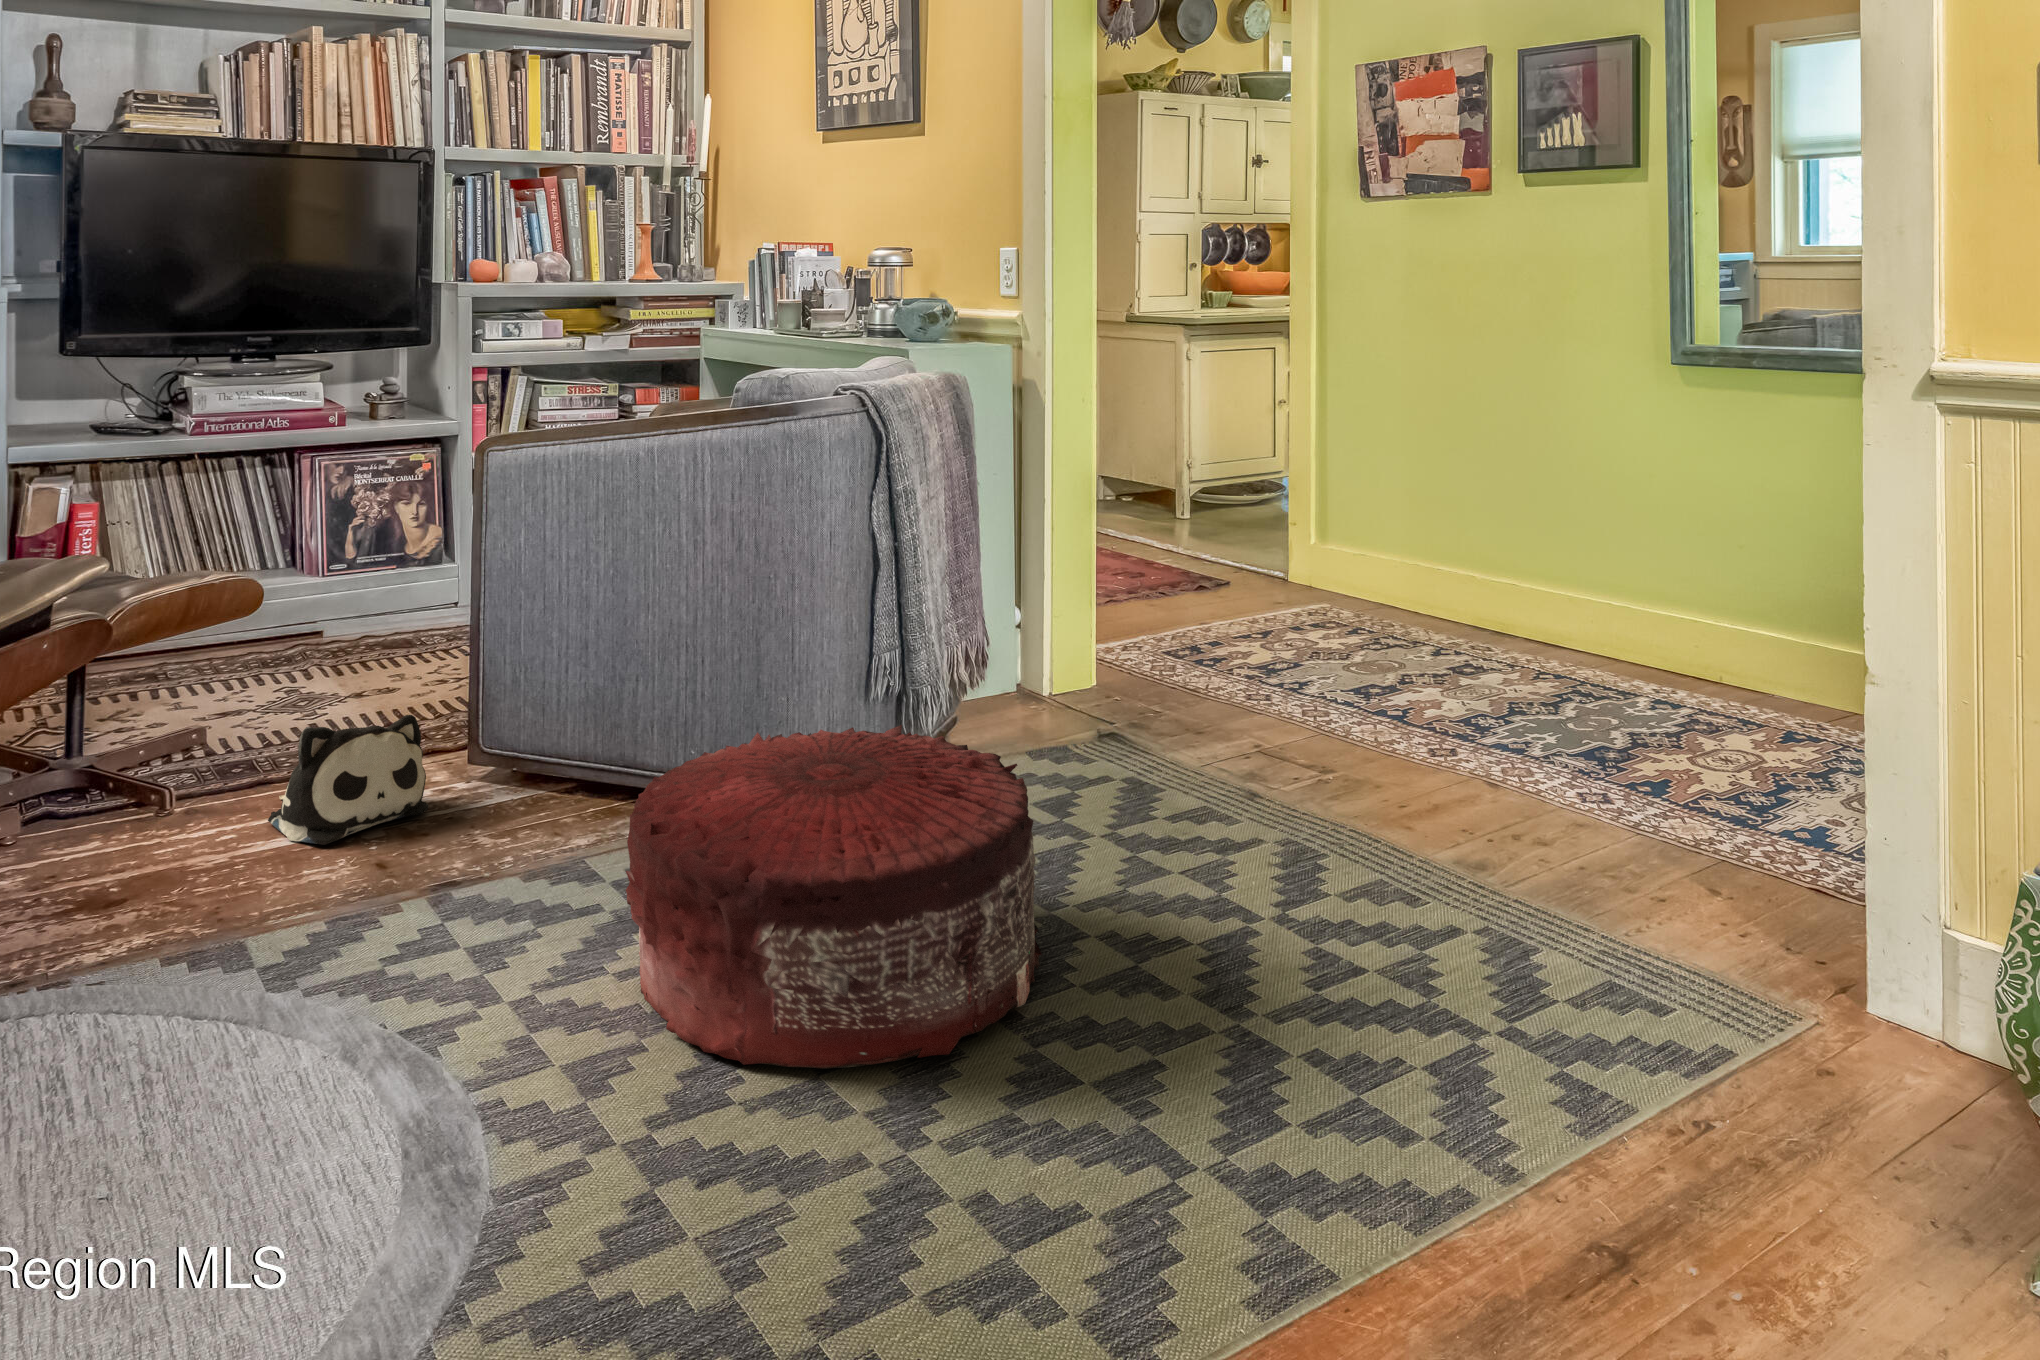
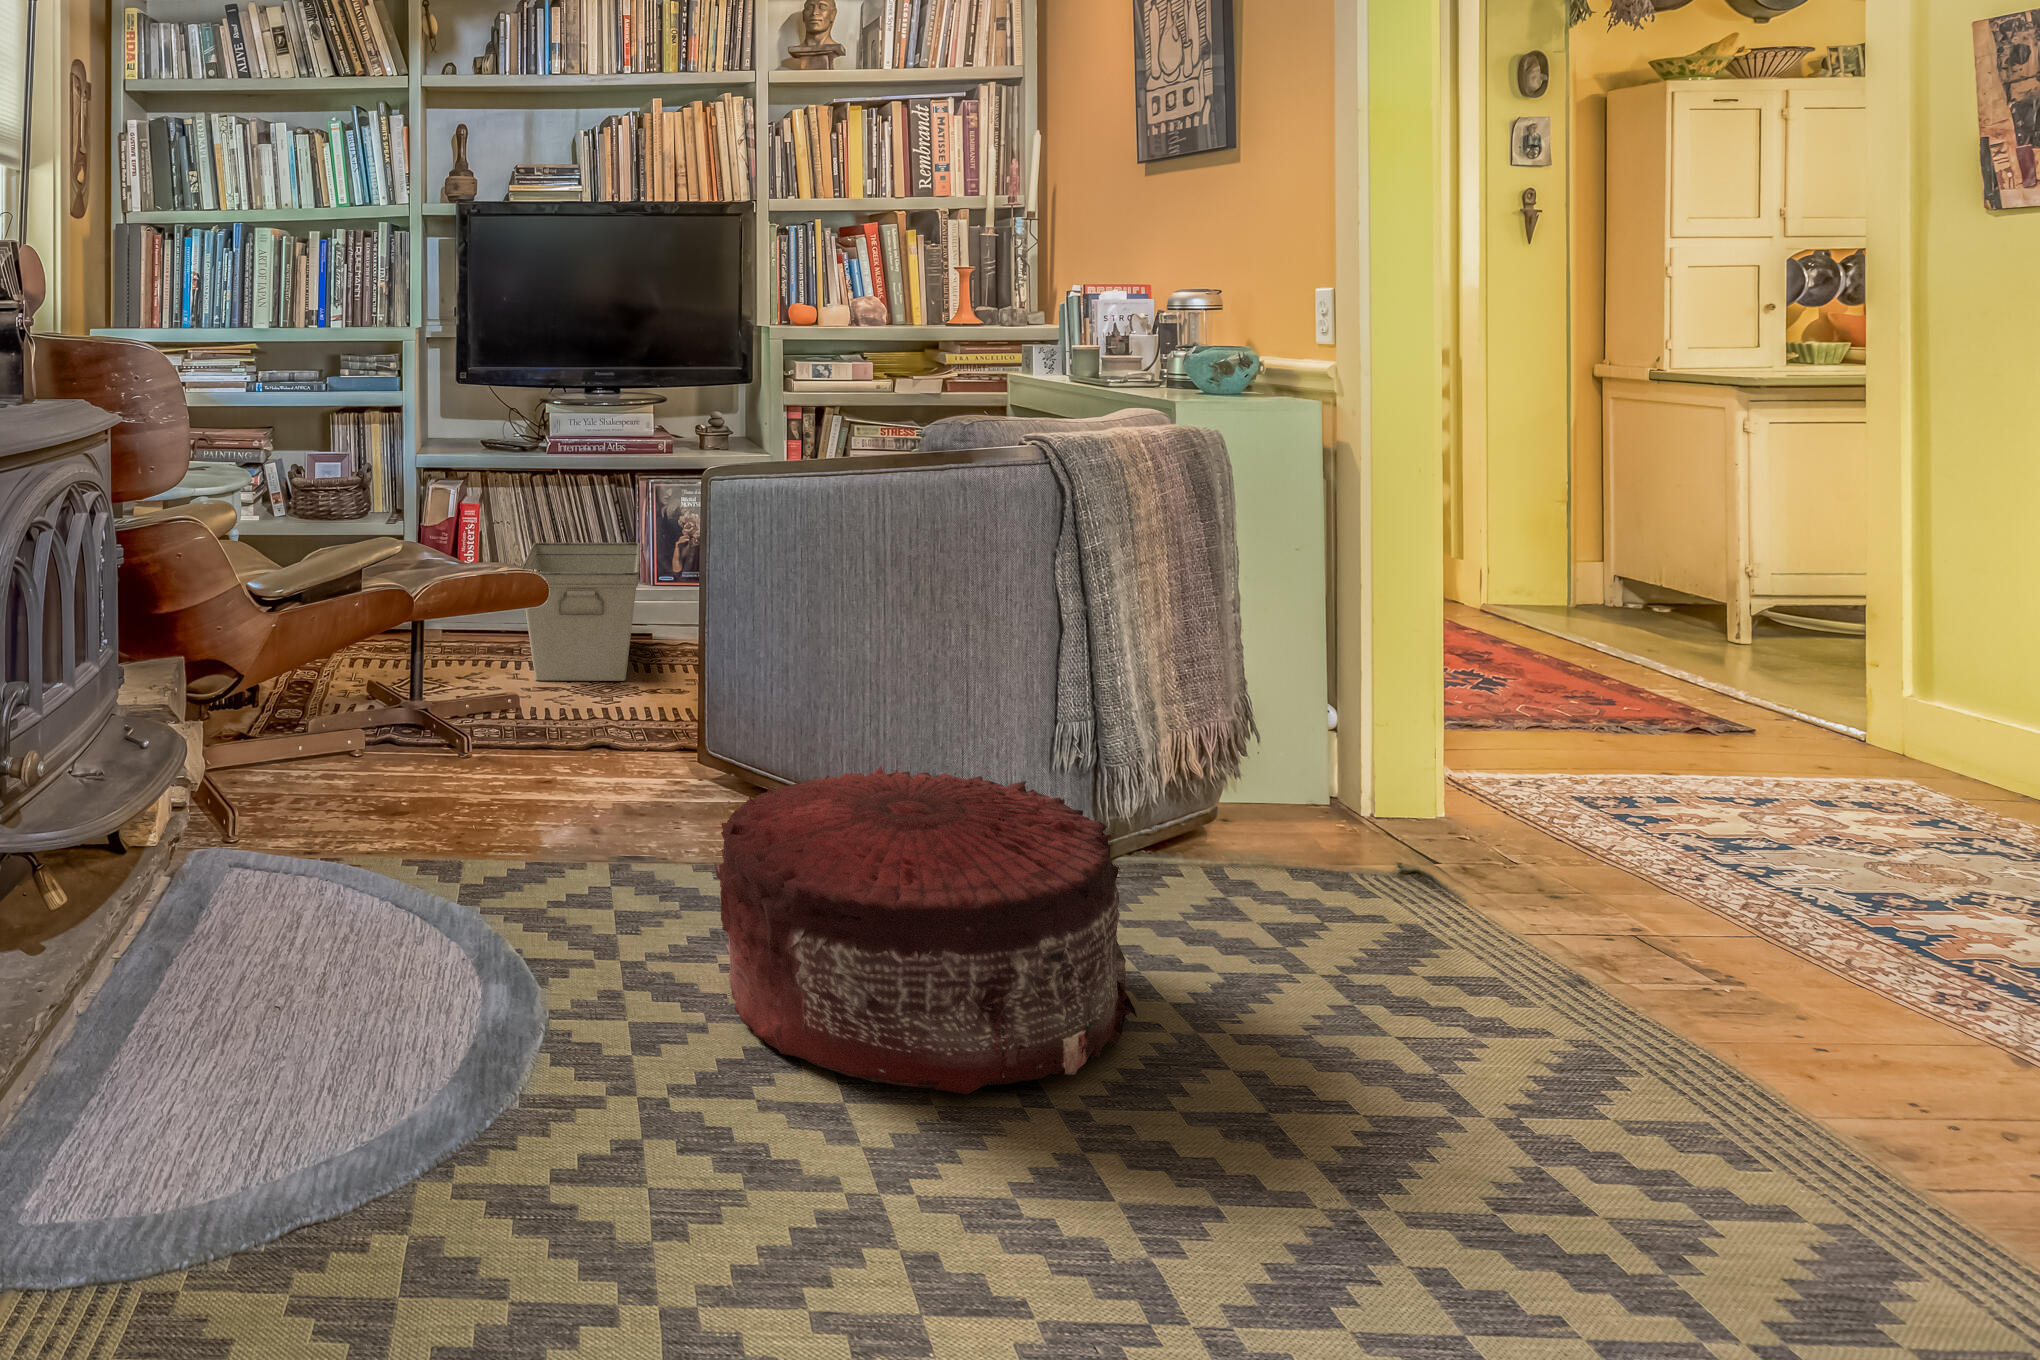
storage bin: none [172,529,333,699] -> present [521,543,640,681]
plush toy: present [268,715,429,845] -> none [528,707,653,808]

